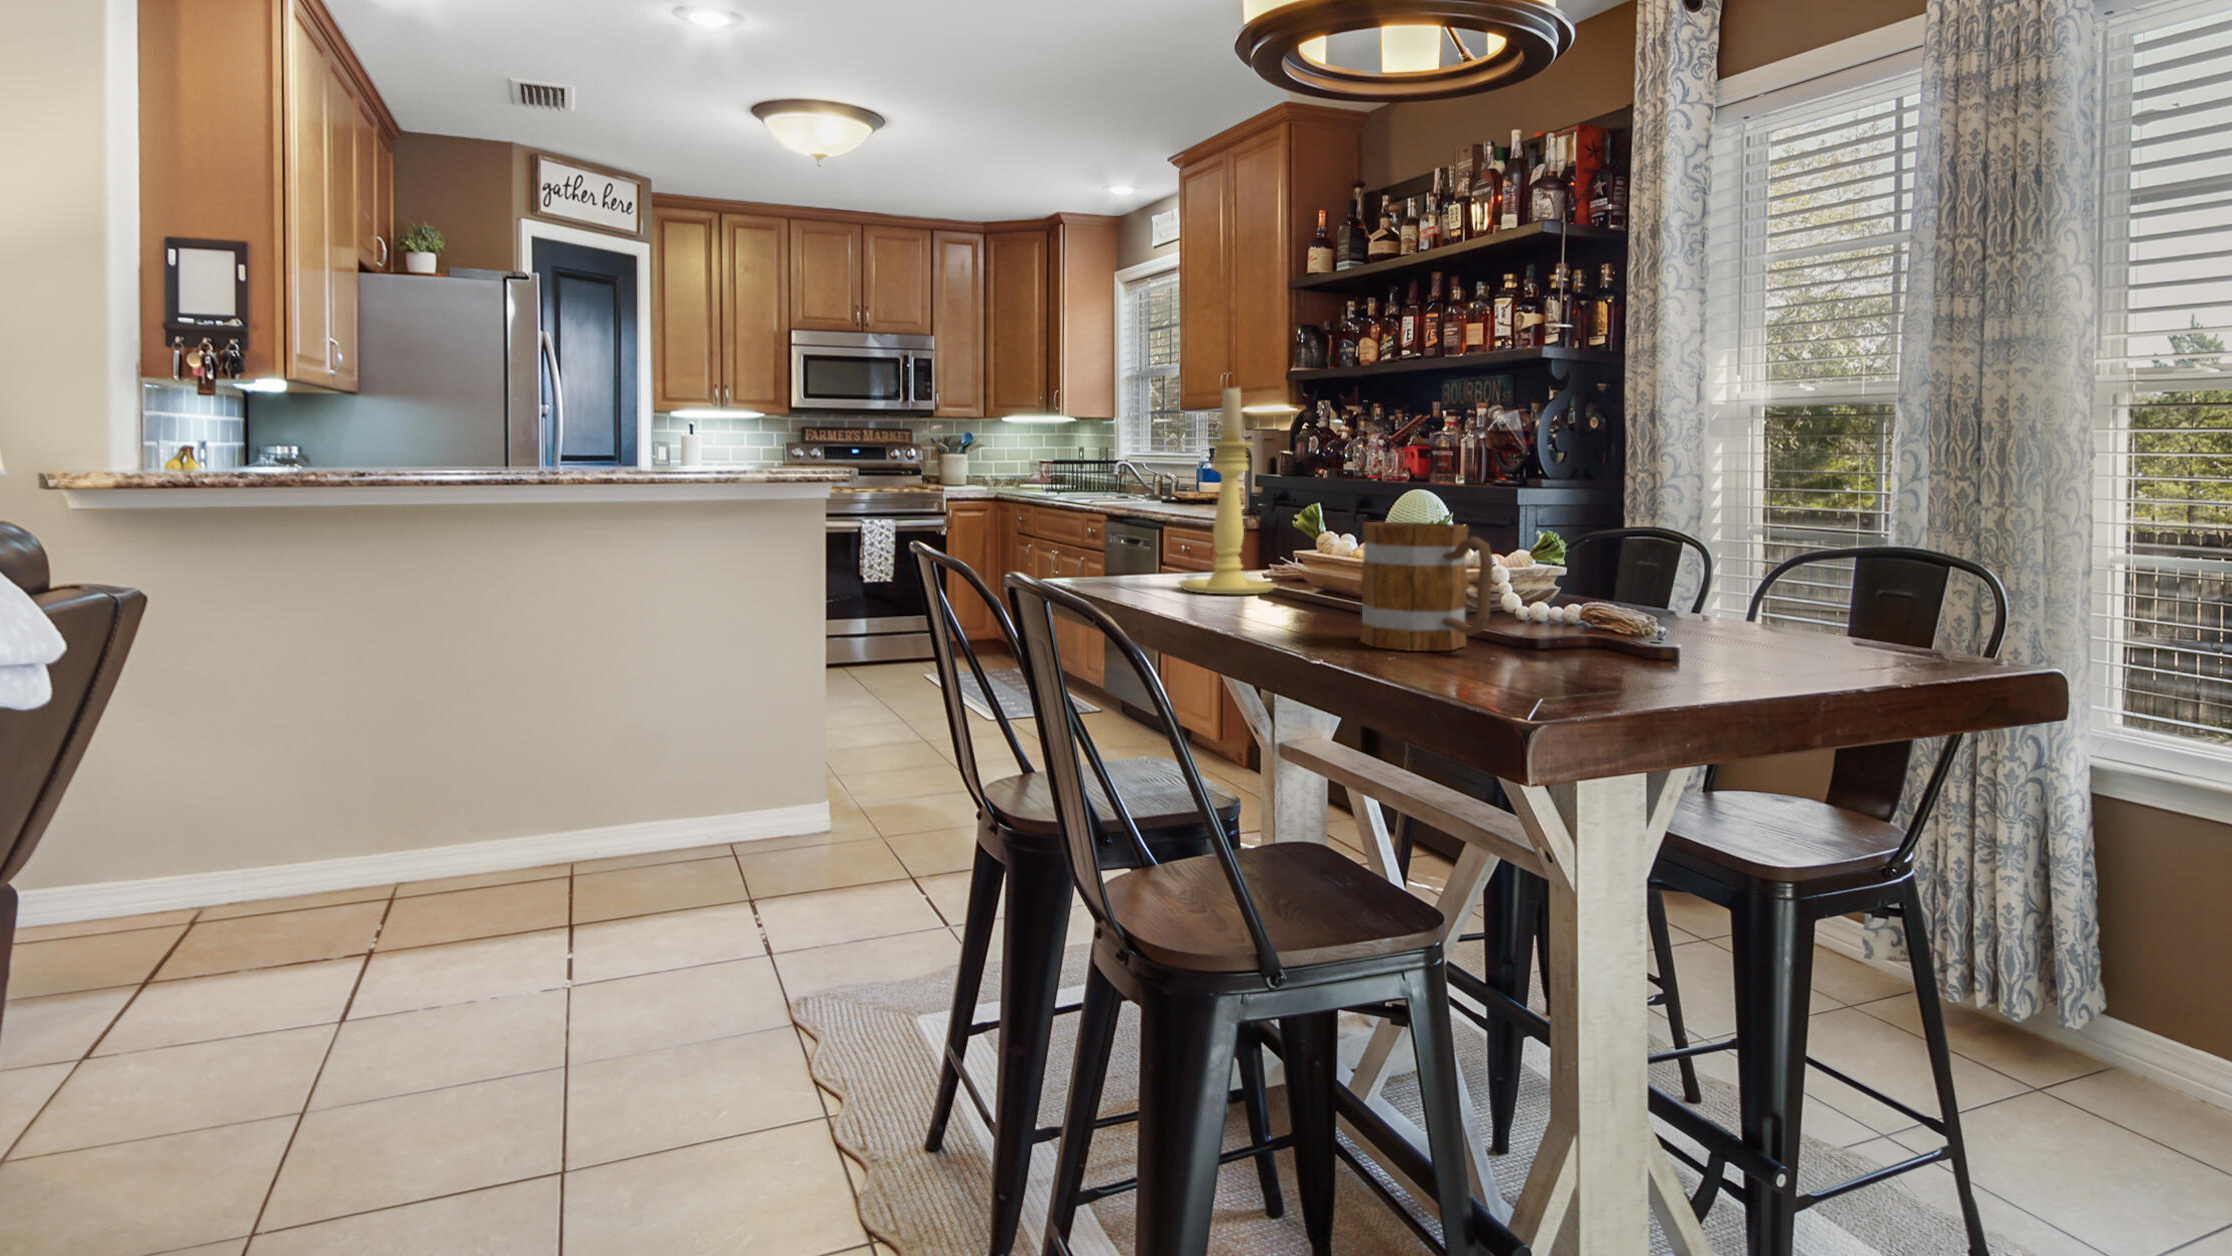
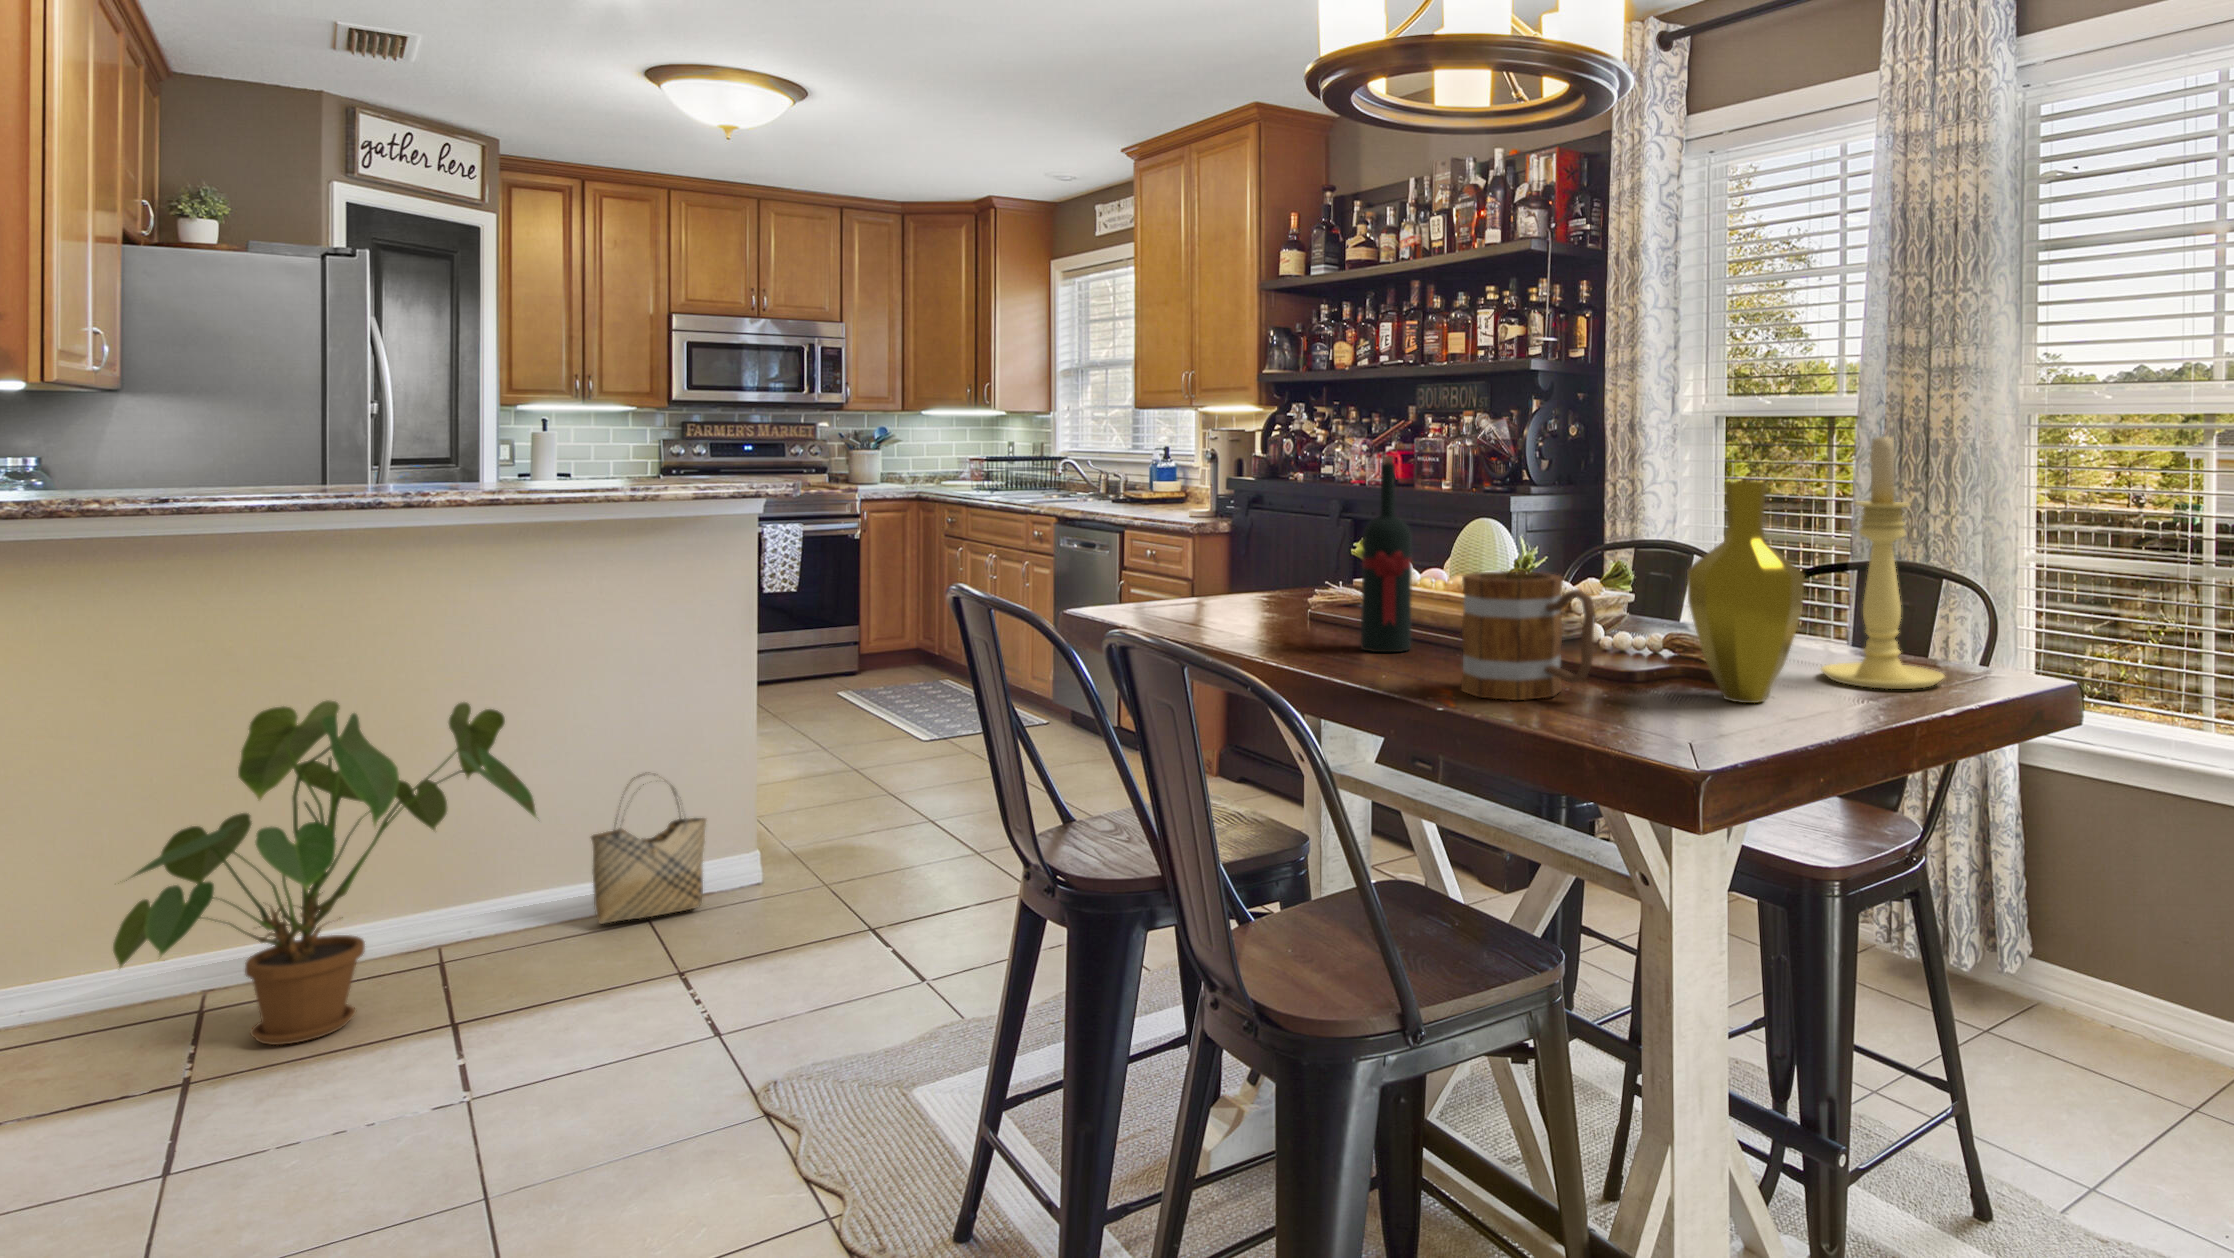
candle holder: present [1179,387,1276,594] -> present [1821,436,1944,689]
wine bottle: none [1291,411,1344,610] -> present [1361,456,1412,652]
vase: none [1599,426,1730,666] -> present [1687,482,1805,703]
house plant: none [300,636,625,924] -> present [113,700,536,1045]
woven basket: none [674,718,771,850] -> present [591,775,706,924]

